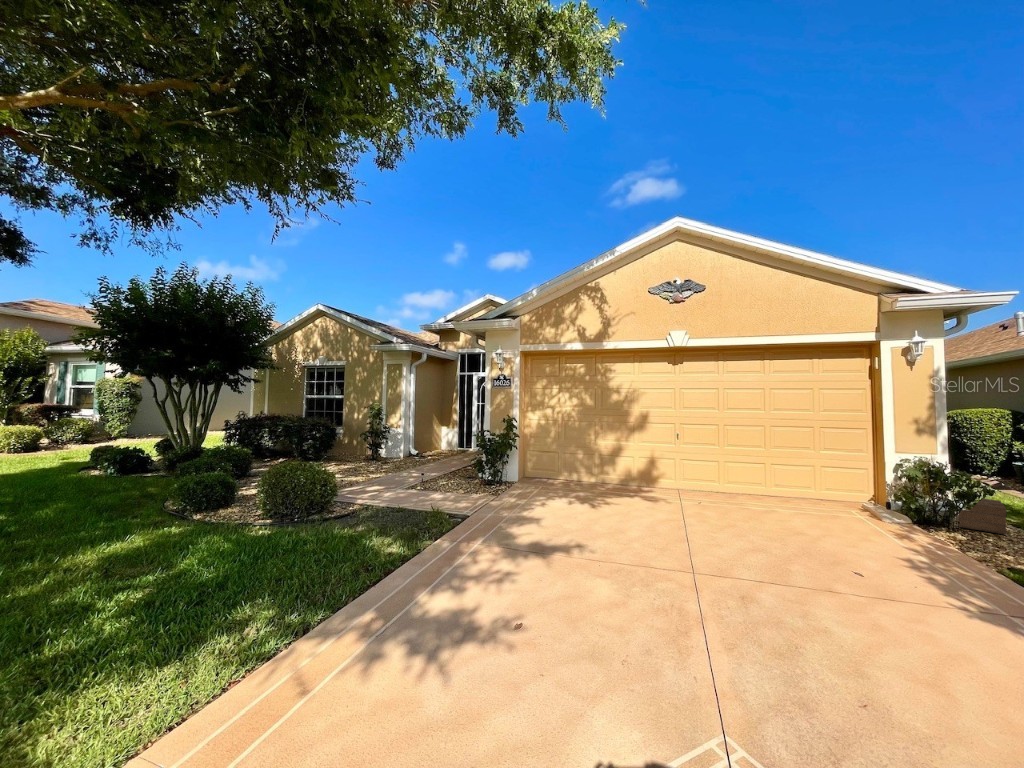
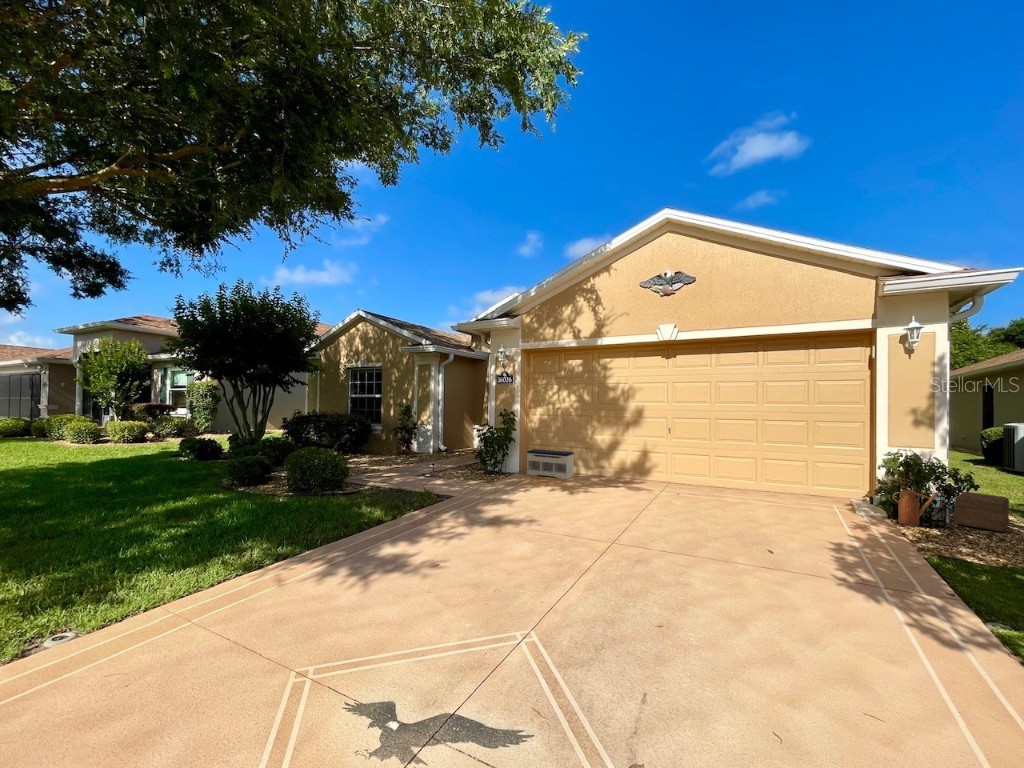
bench: none [526,457,575,489] -> present [527,449,574,479]
watering can: none [907,496,949,531] -> present [893,490,937,526]

